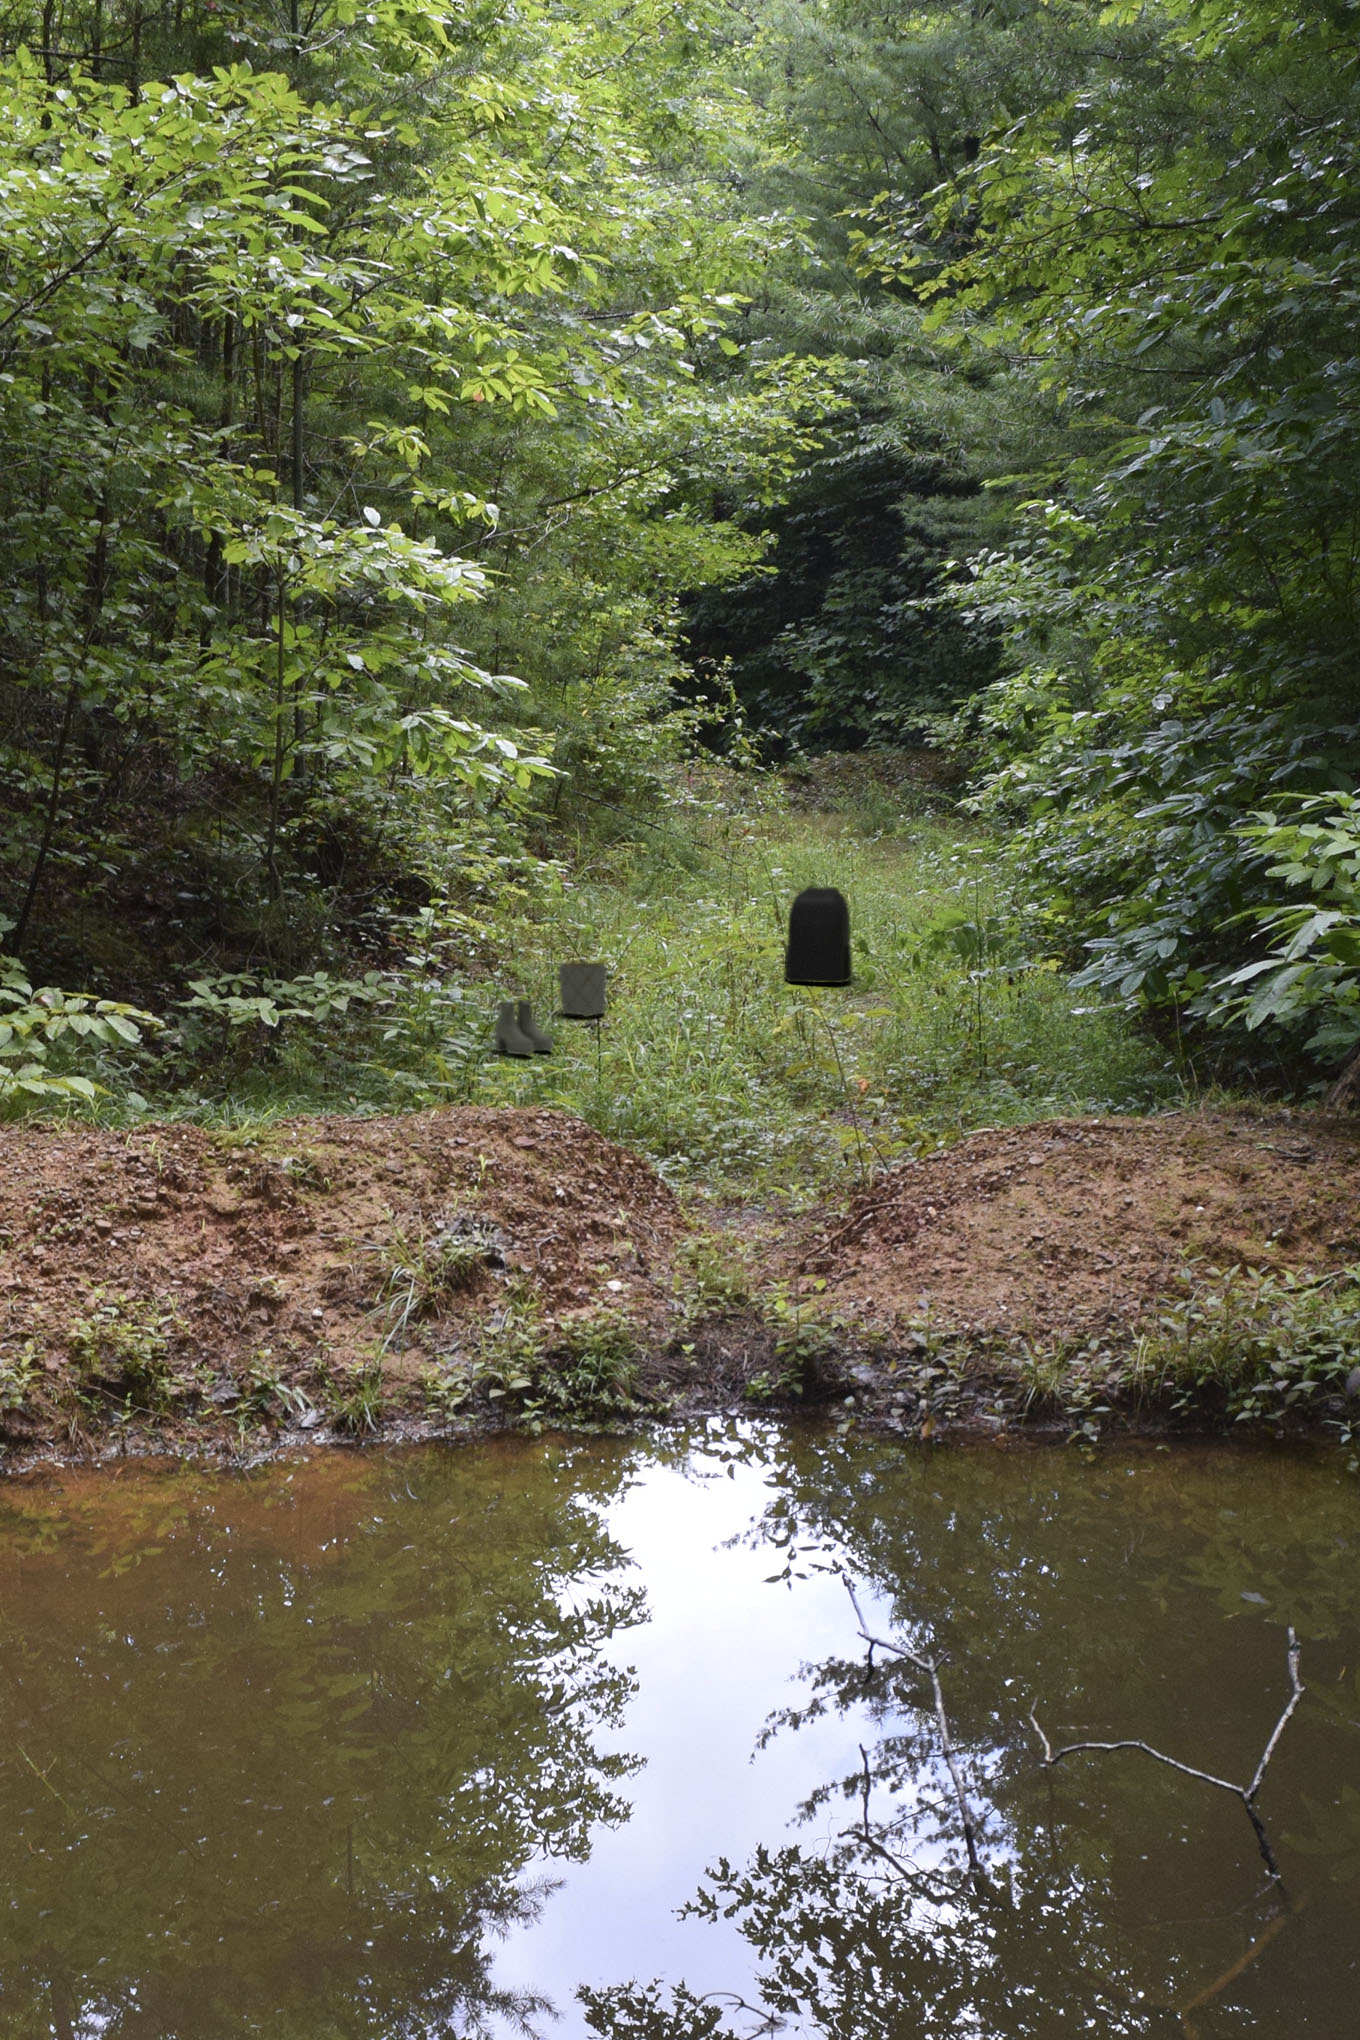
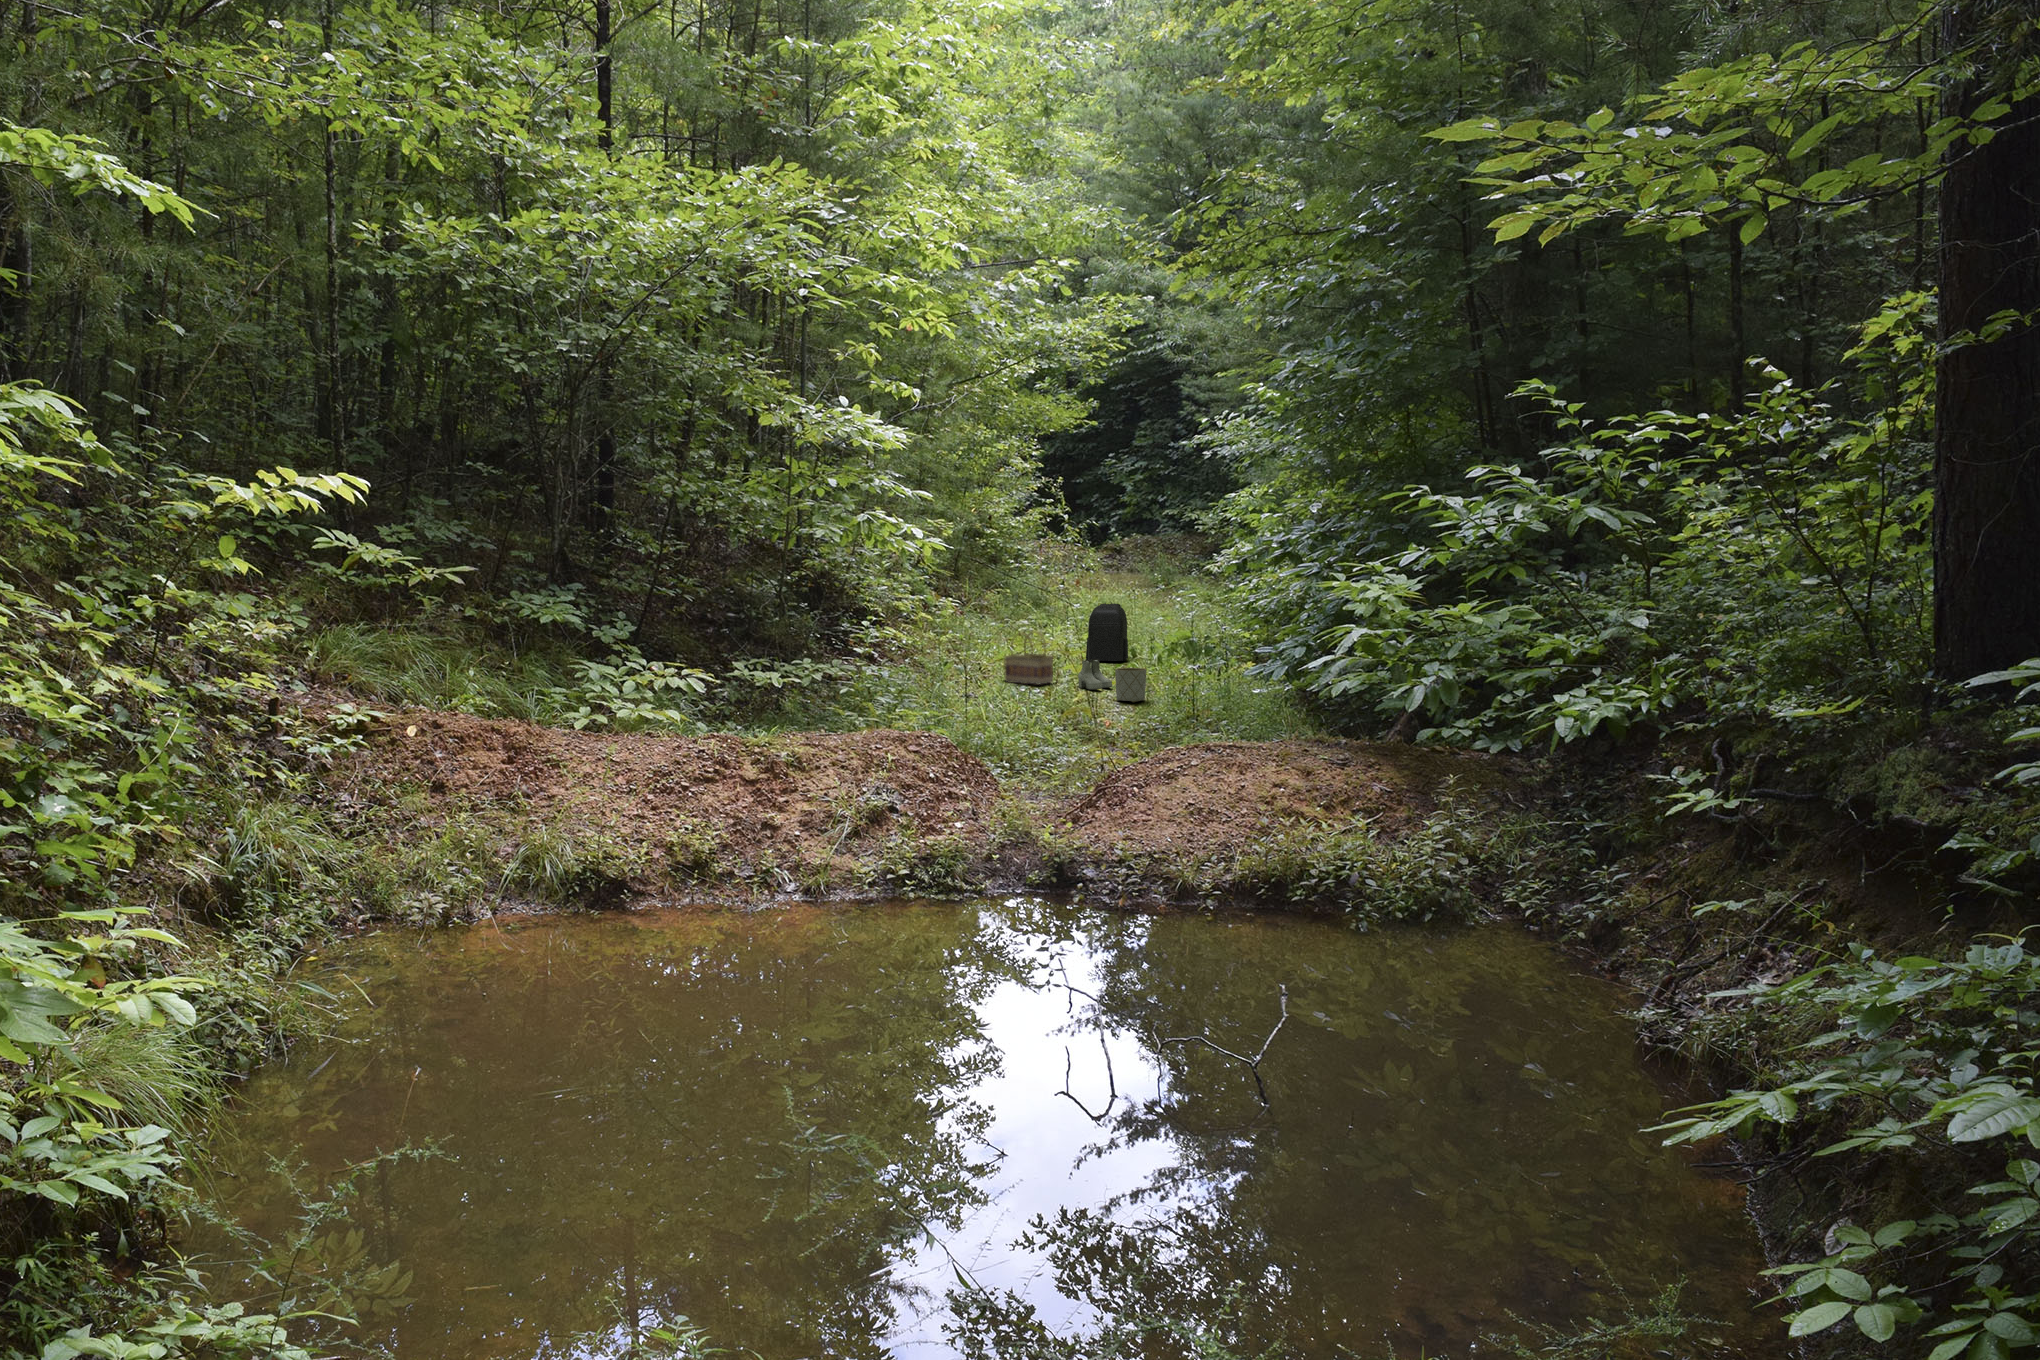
basket: none [654,933,737,1025] -> present [1005,631,1053,684]
planter: present [559,963,606,1017] -> present [1115,668,1147,702]
boots: present [494,1000,553,1054] -> present [1078,659,1112,690]

